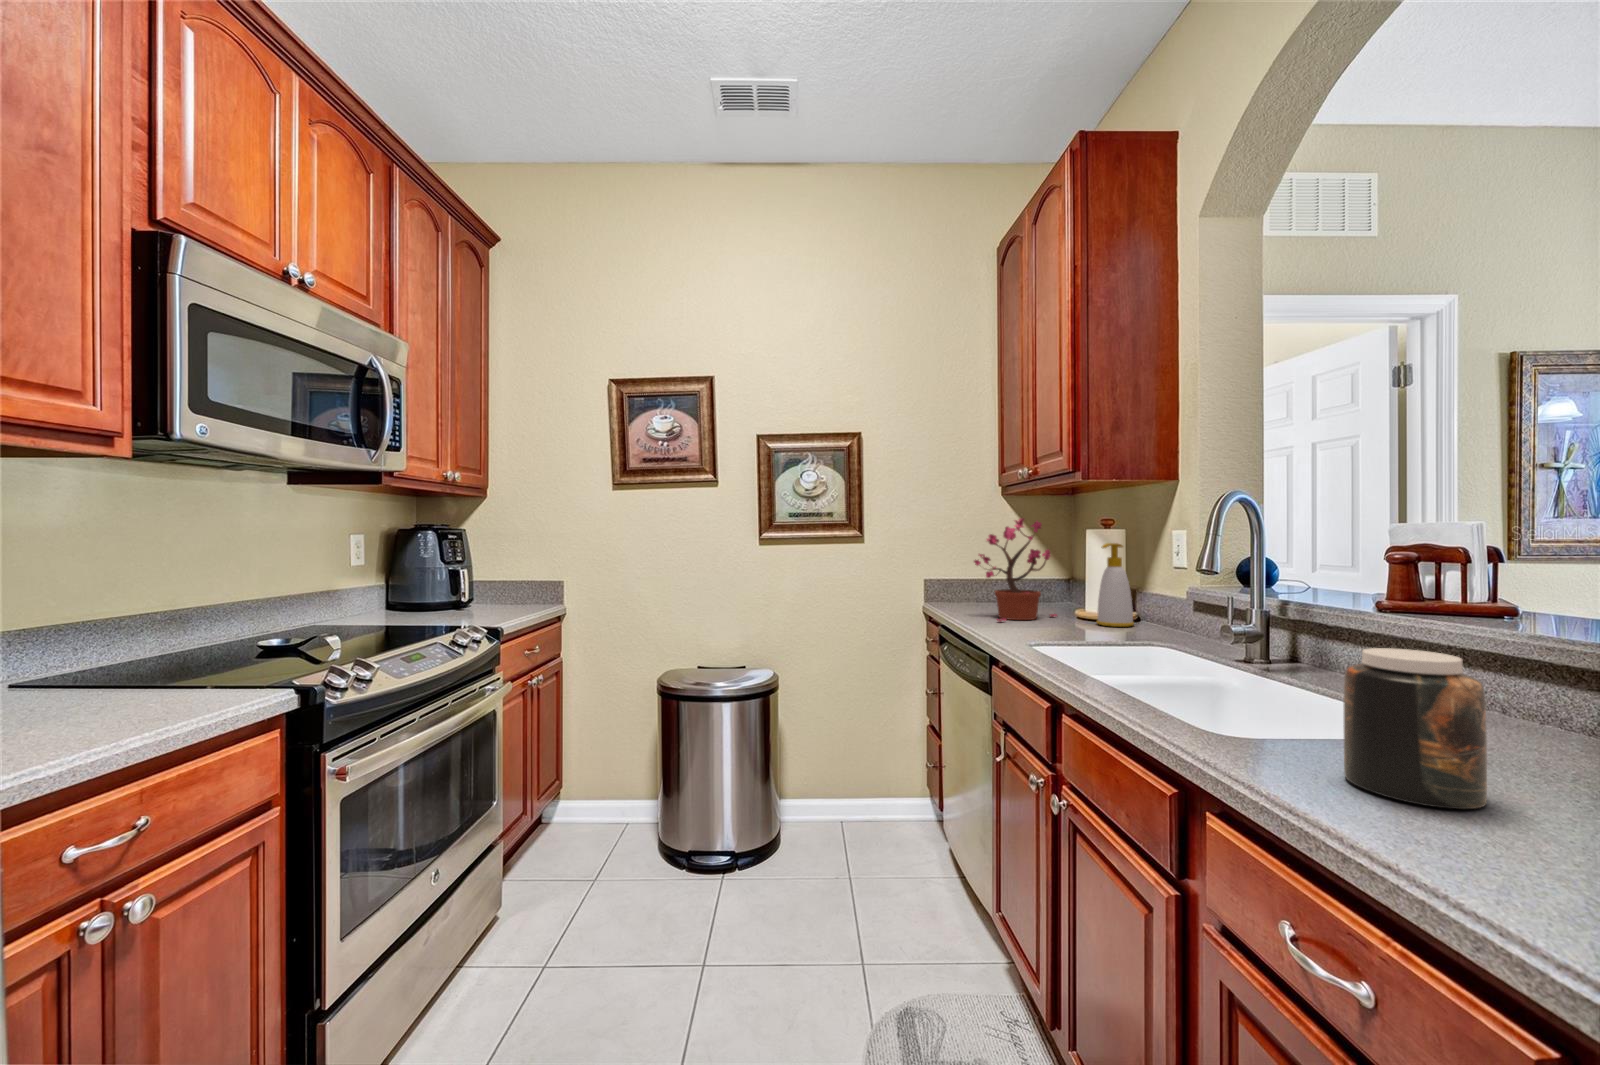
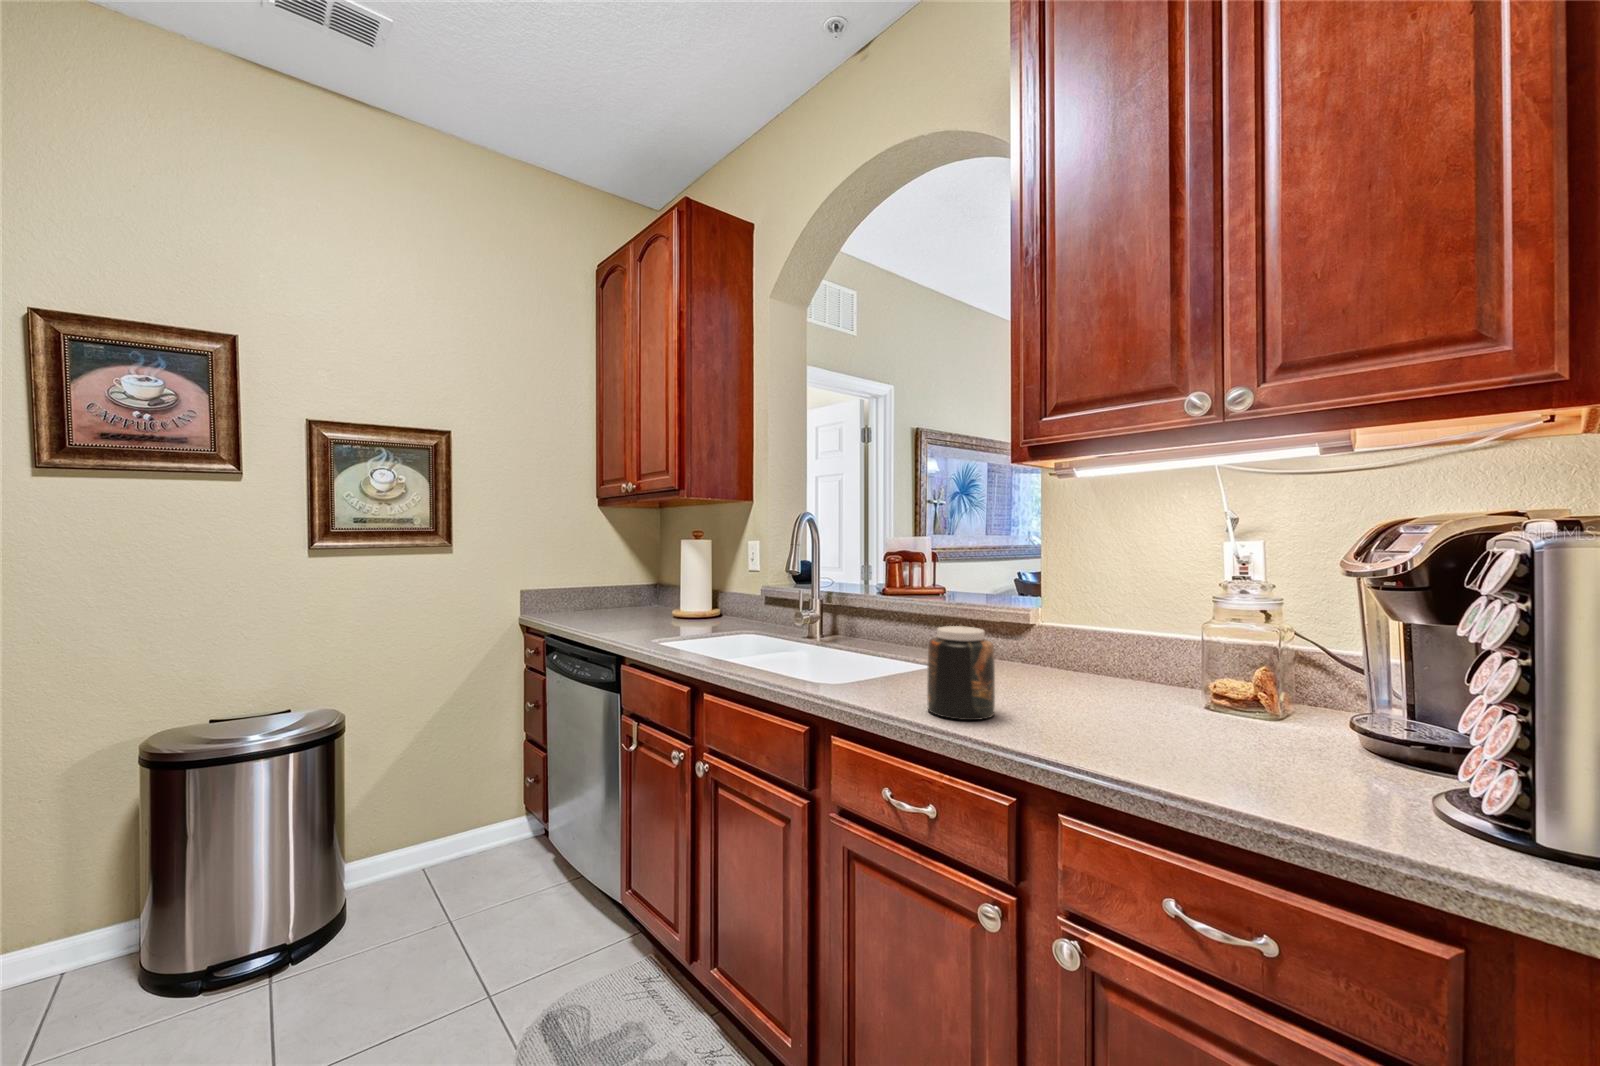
potted plant: present [974,518,1057,622] -> none [581,528,655,625]
soap bottle: present [1097,543,1134,627] -> none [691,551,720,621]

